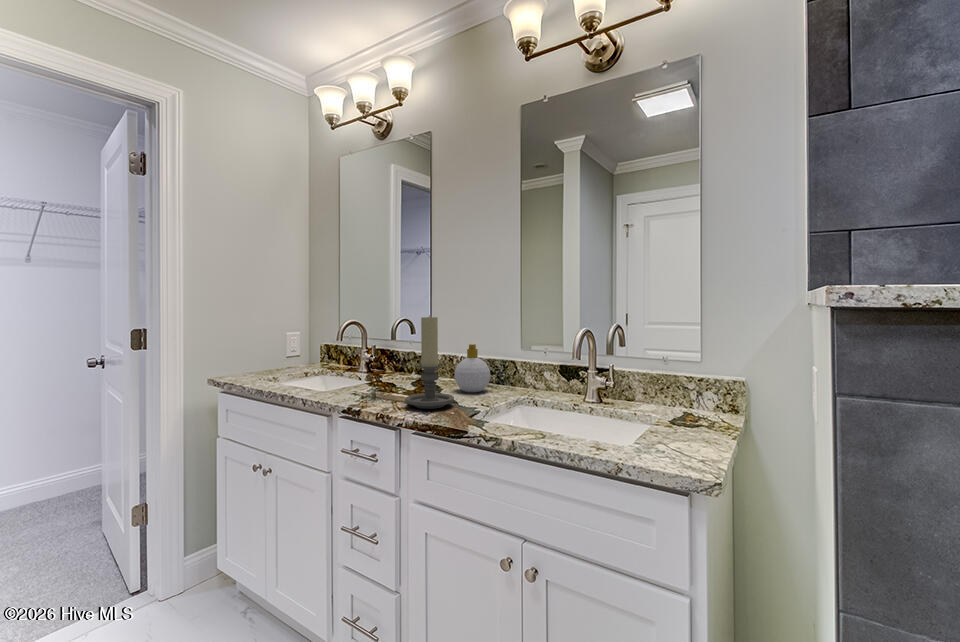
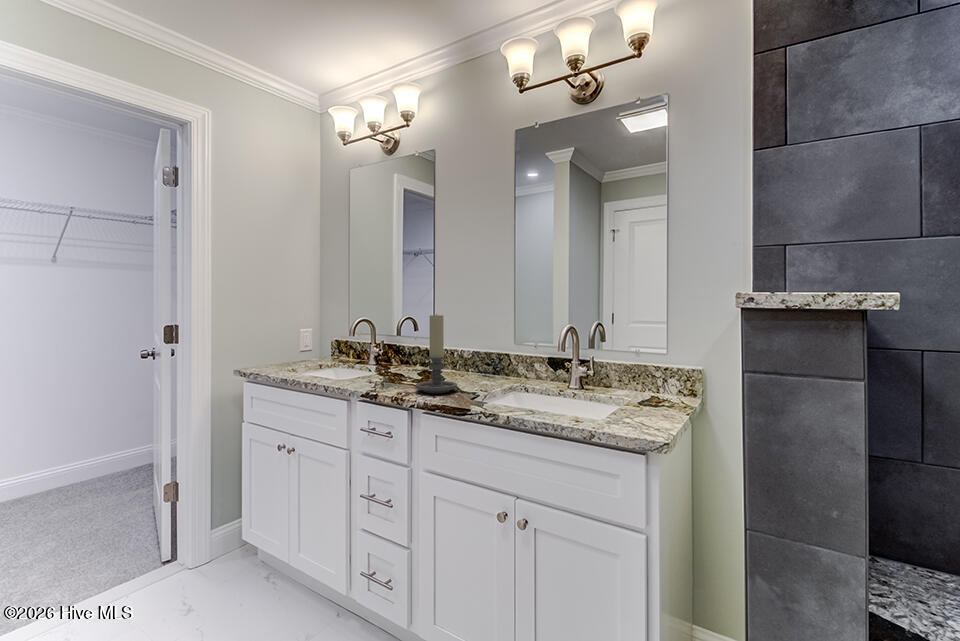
soap bottle: present [454,344,490,392] -> none [456,339,488,381]

